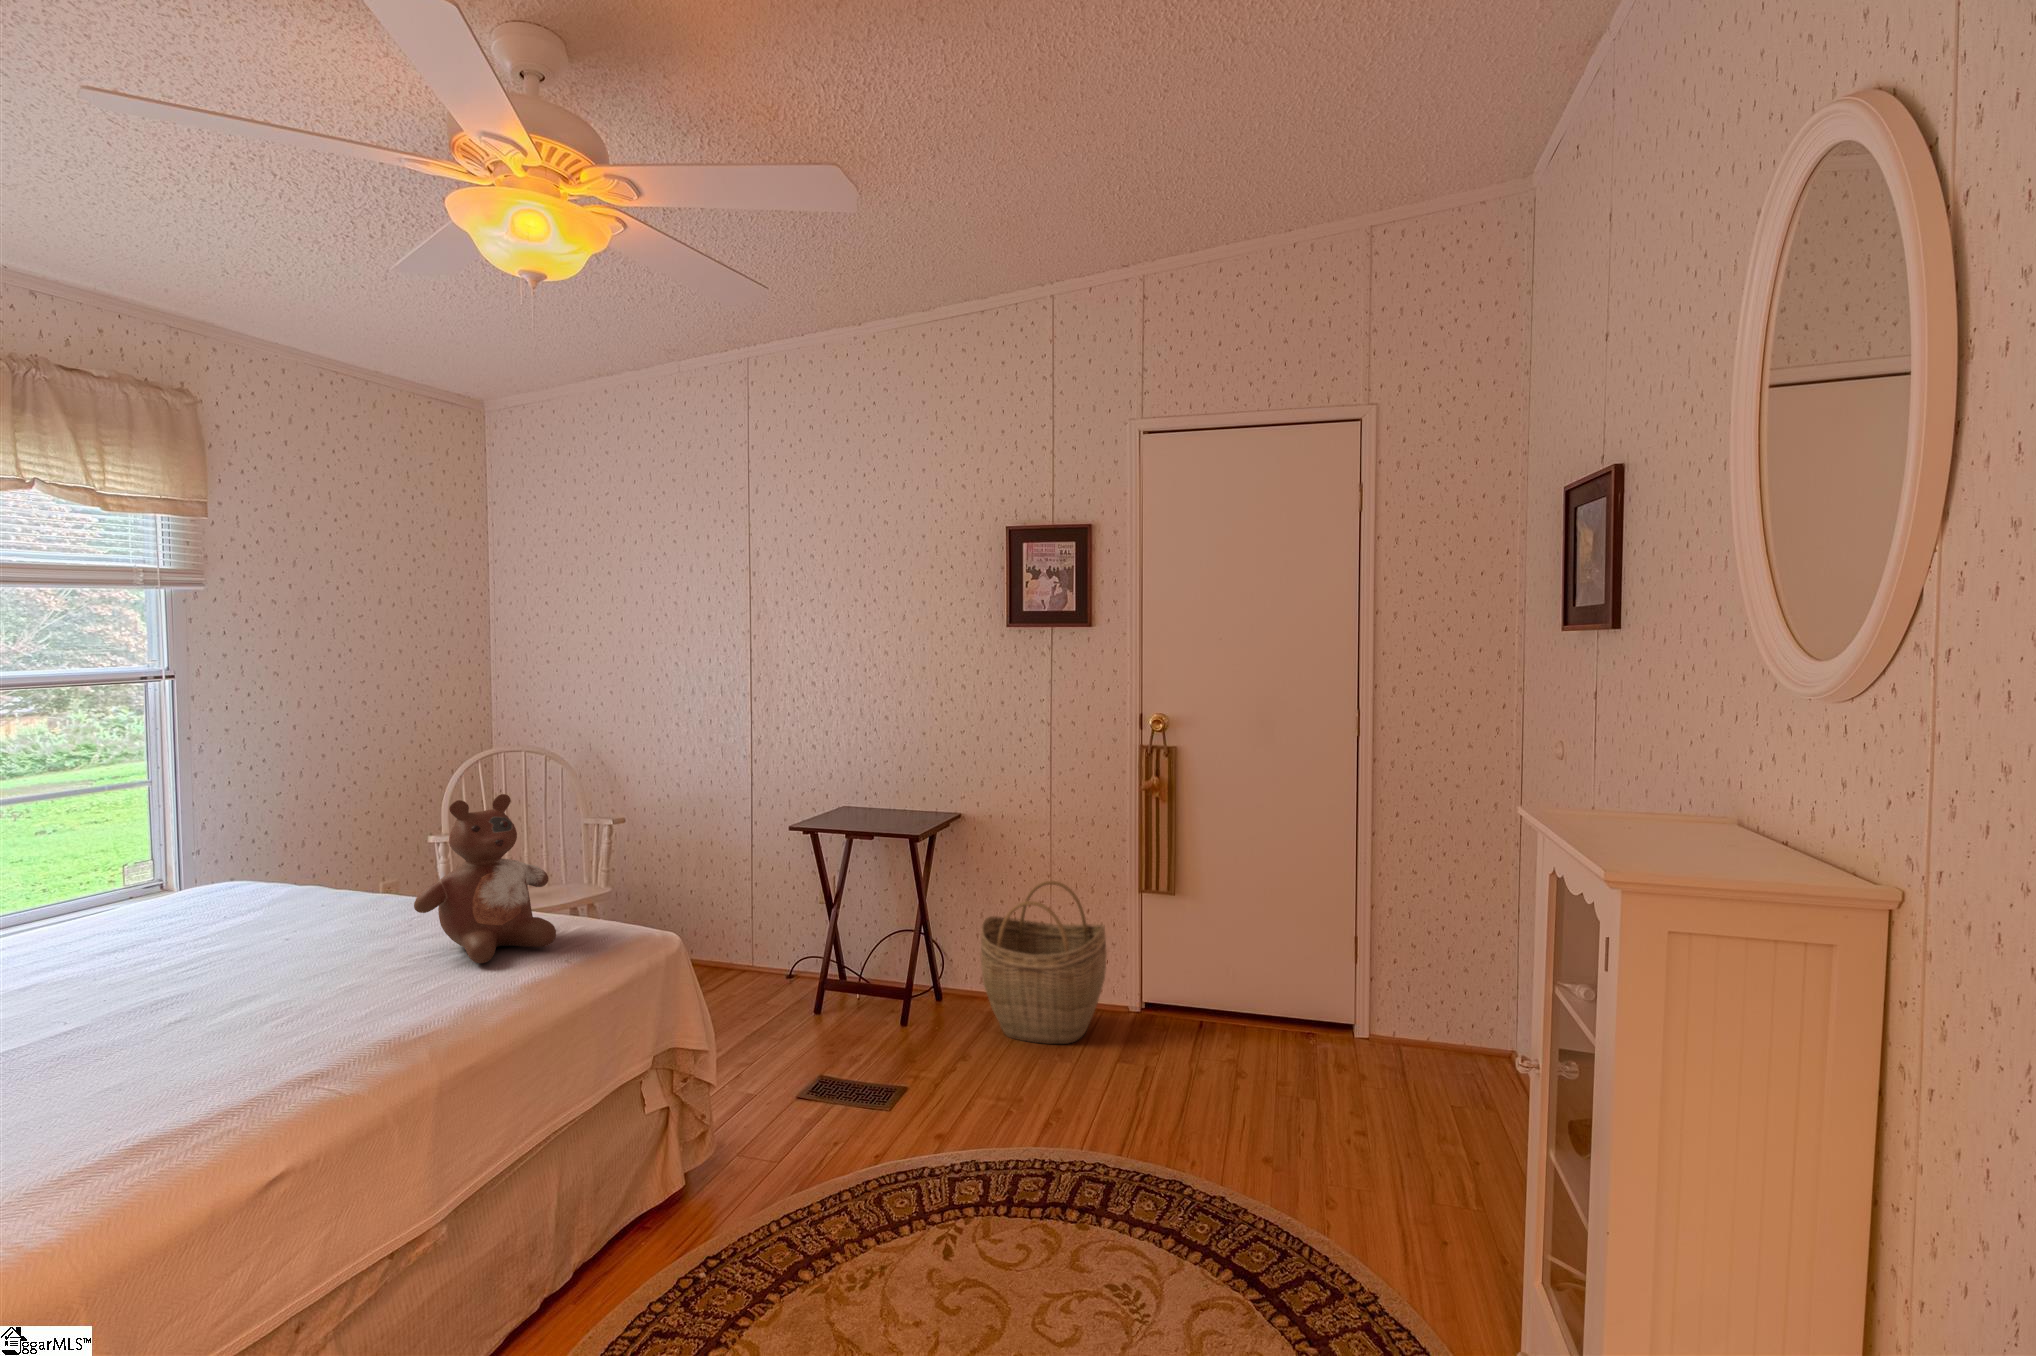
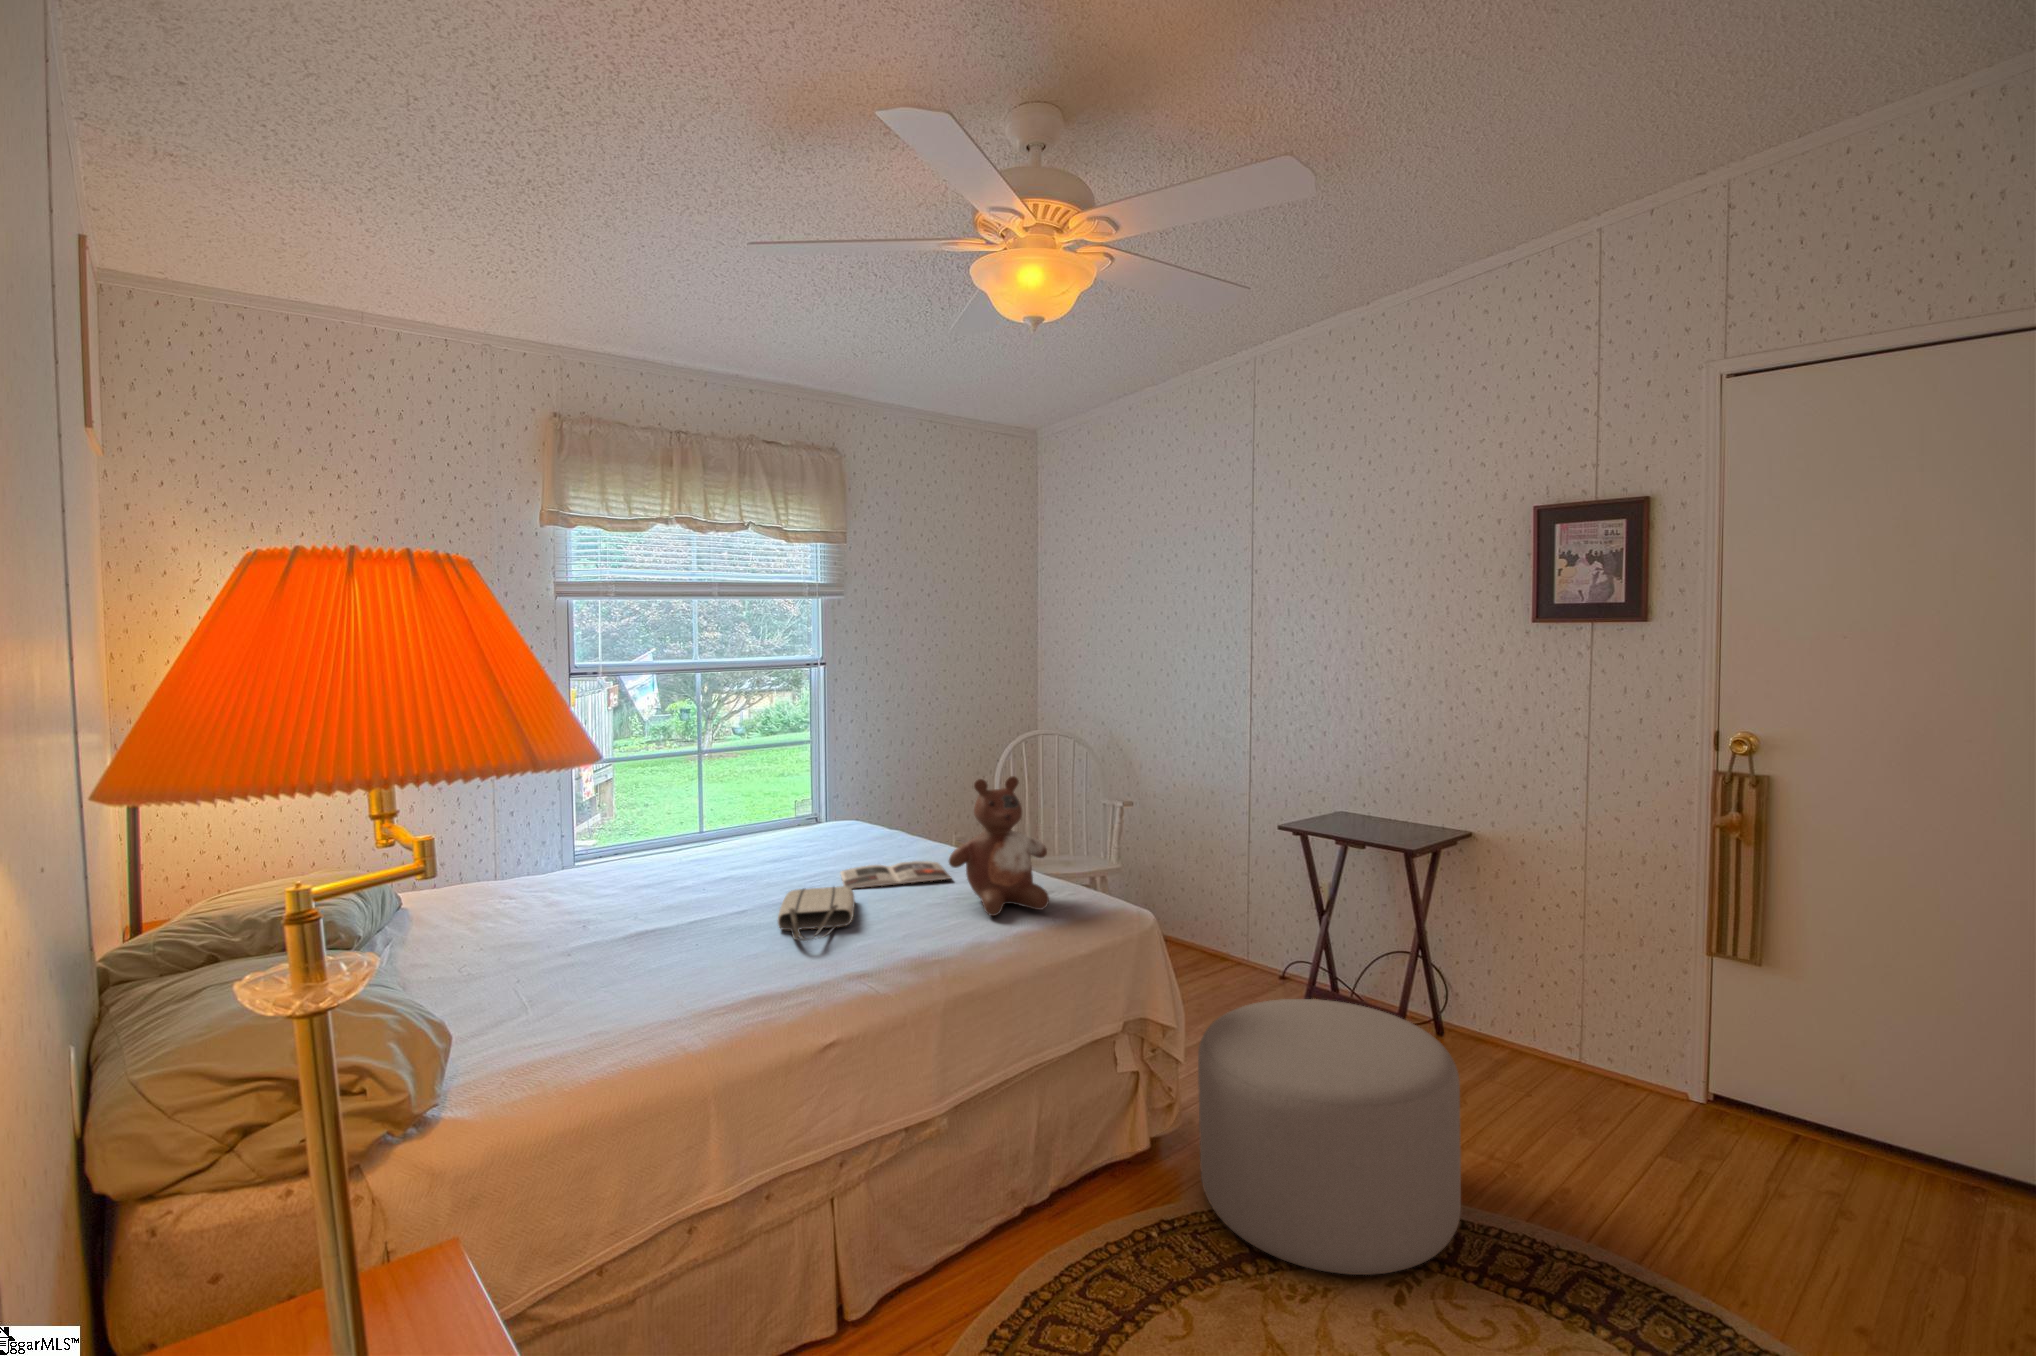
woven basket: present [981,881,1107,1044] -> none [1484,923,1655,1120]
magazine: none [228,912,414,965] -> present [841,861,951,889]
tote bag: none [128,960,266,1046] -> present [778,886,855,941]
ottoman: none [739,985,988,1255] -> present [1198,999,1461,1275]

